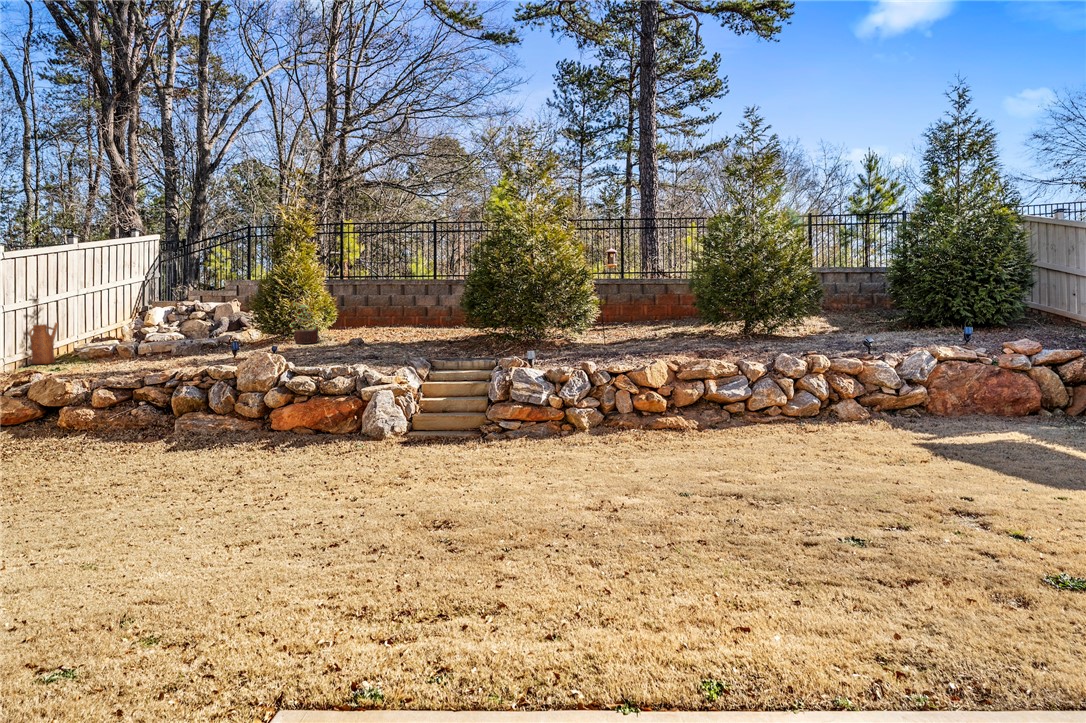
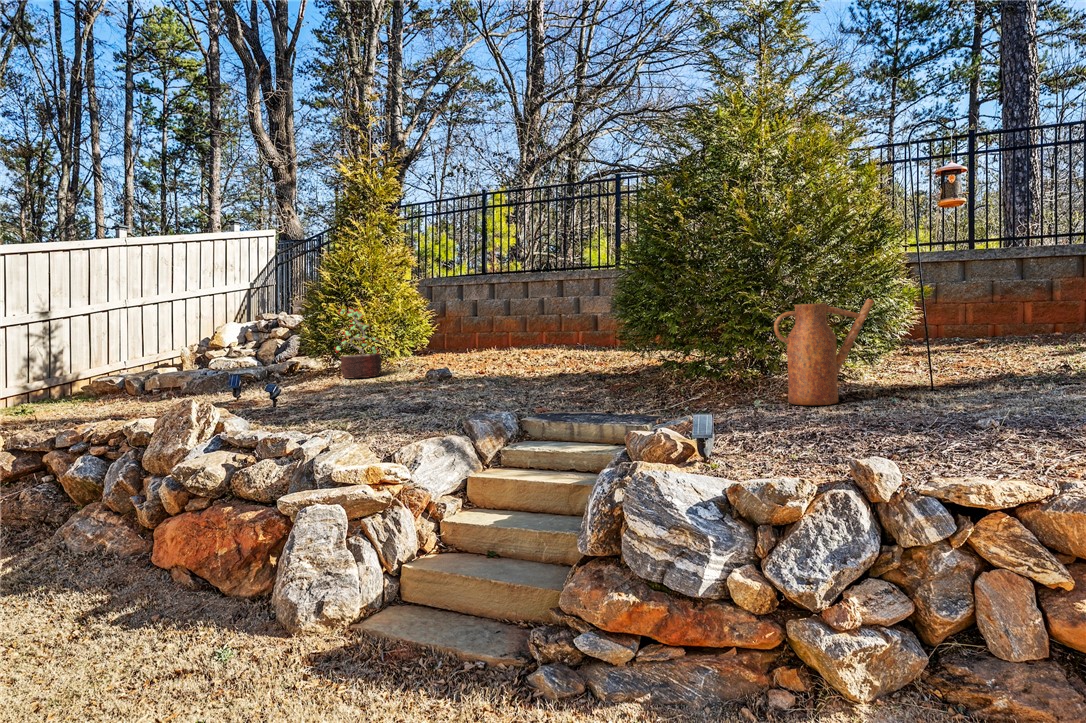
watering can: present [29,323,58,364] -> present [774,299,874,405]

